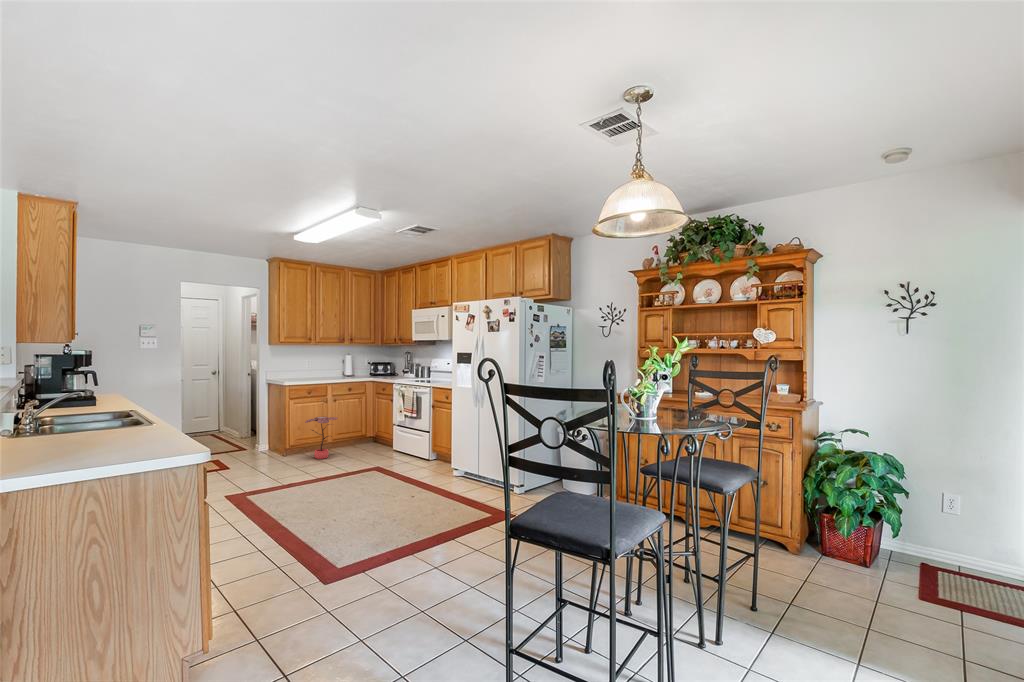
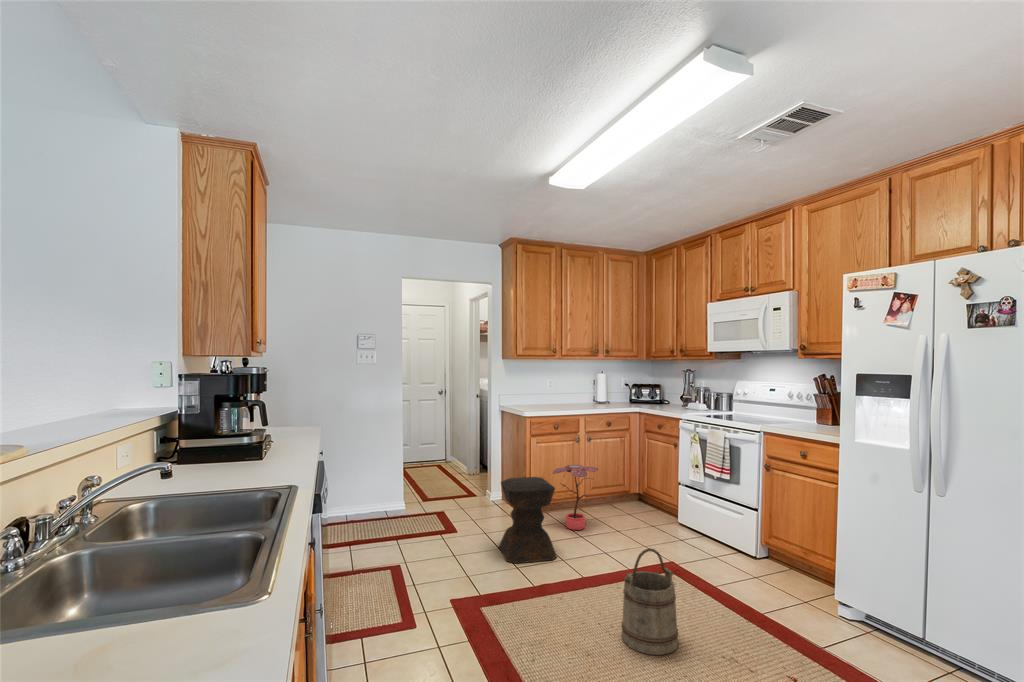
stool: none [263,424,304,477] -> present [499,477,557,563]
bucket: none [333,447,364,499] -> present [621,548,678,655]

